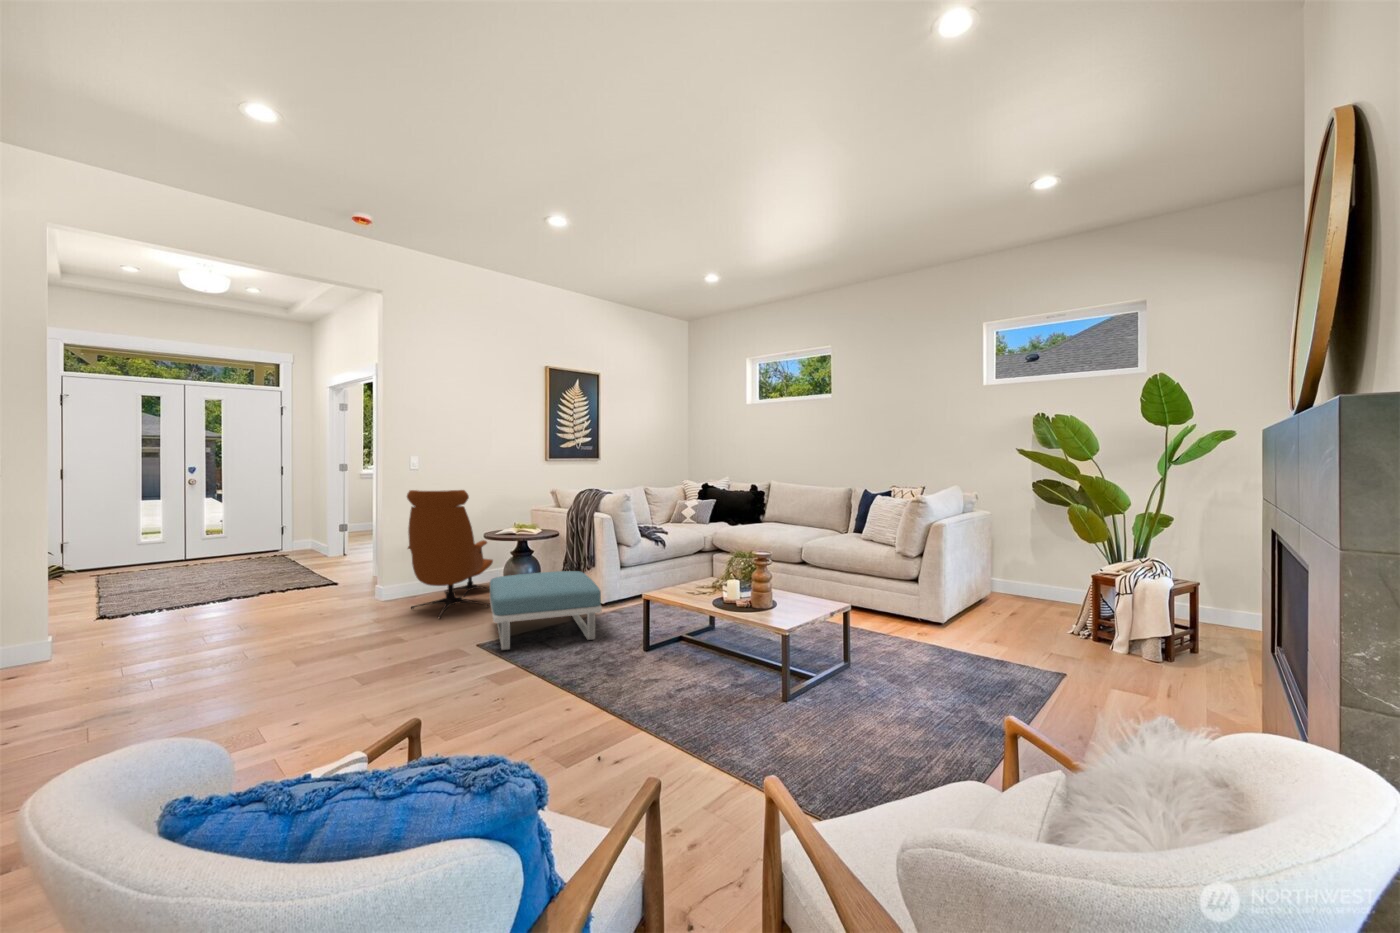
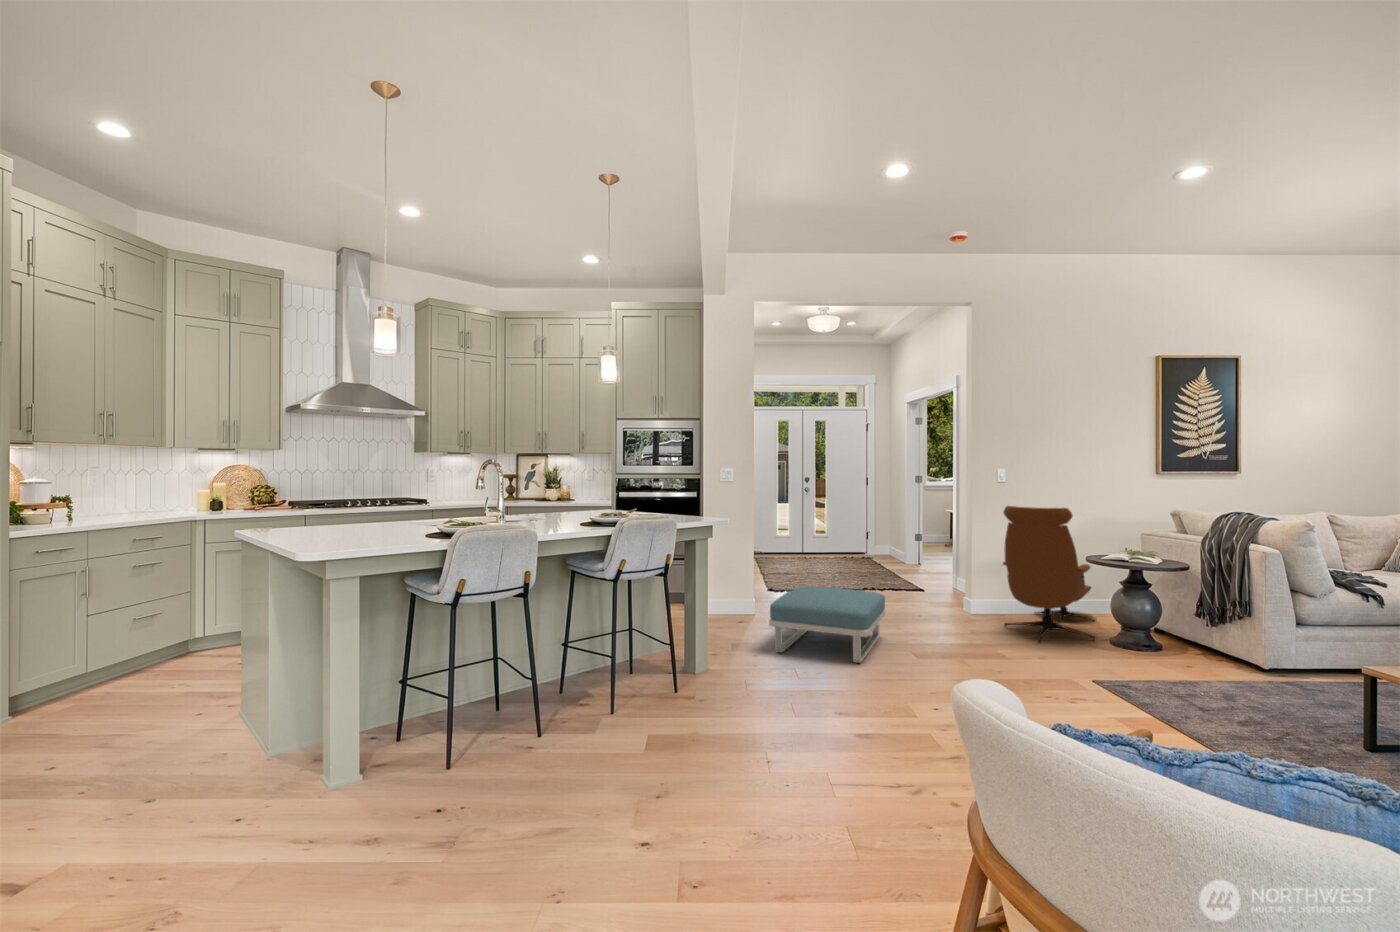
footstool: present [489,571,602,650] -> present [769,586,886,663]

